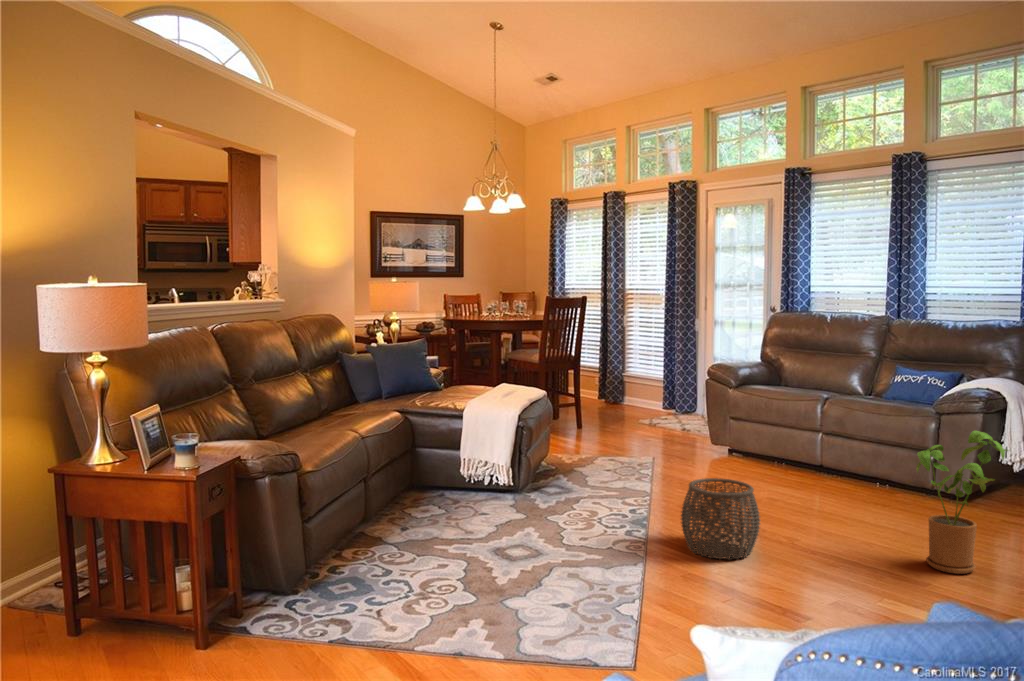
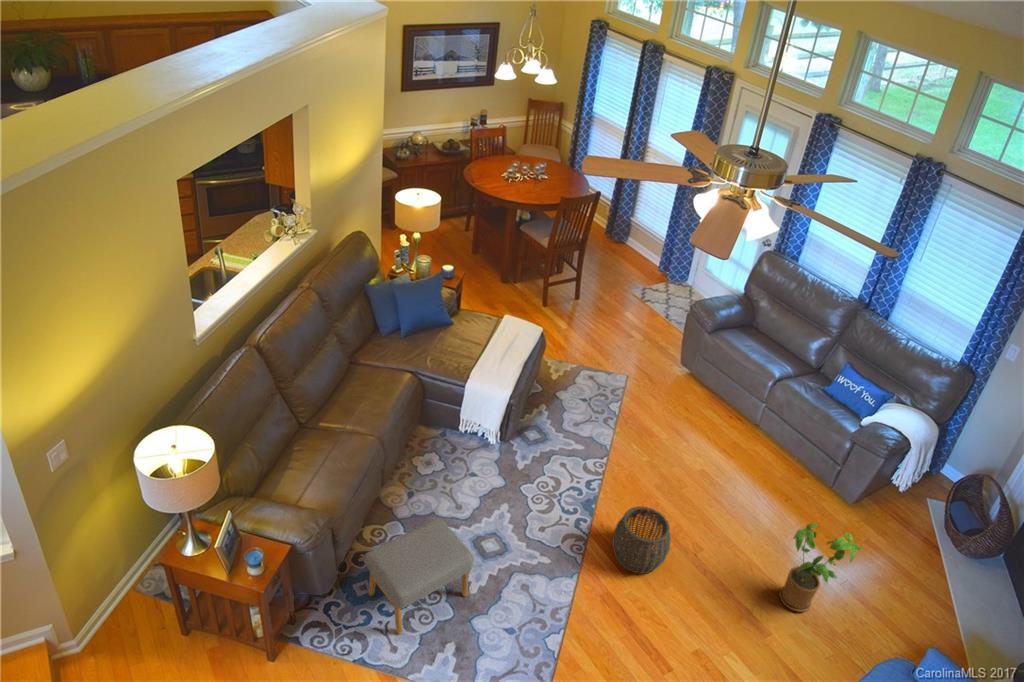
footstool: none [347,486,497,618] -> present [366,518,474,635]

